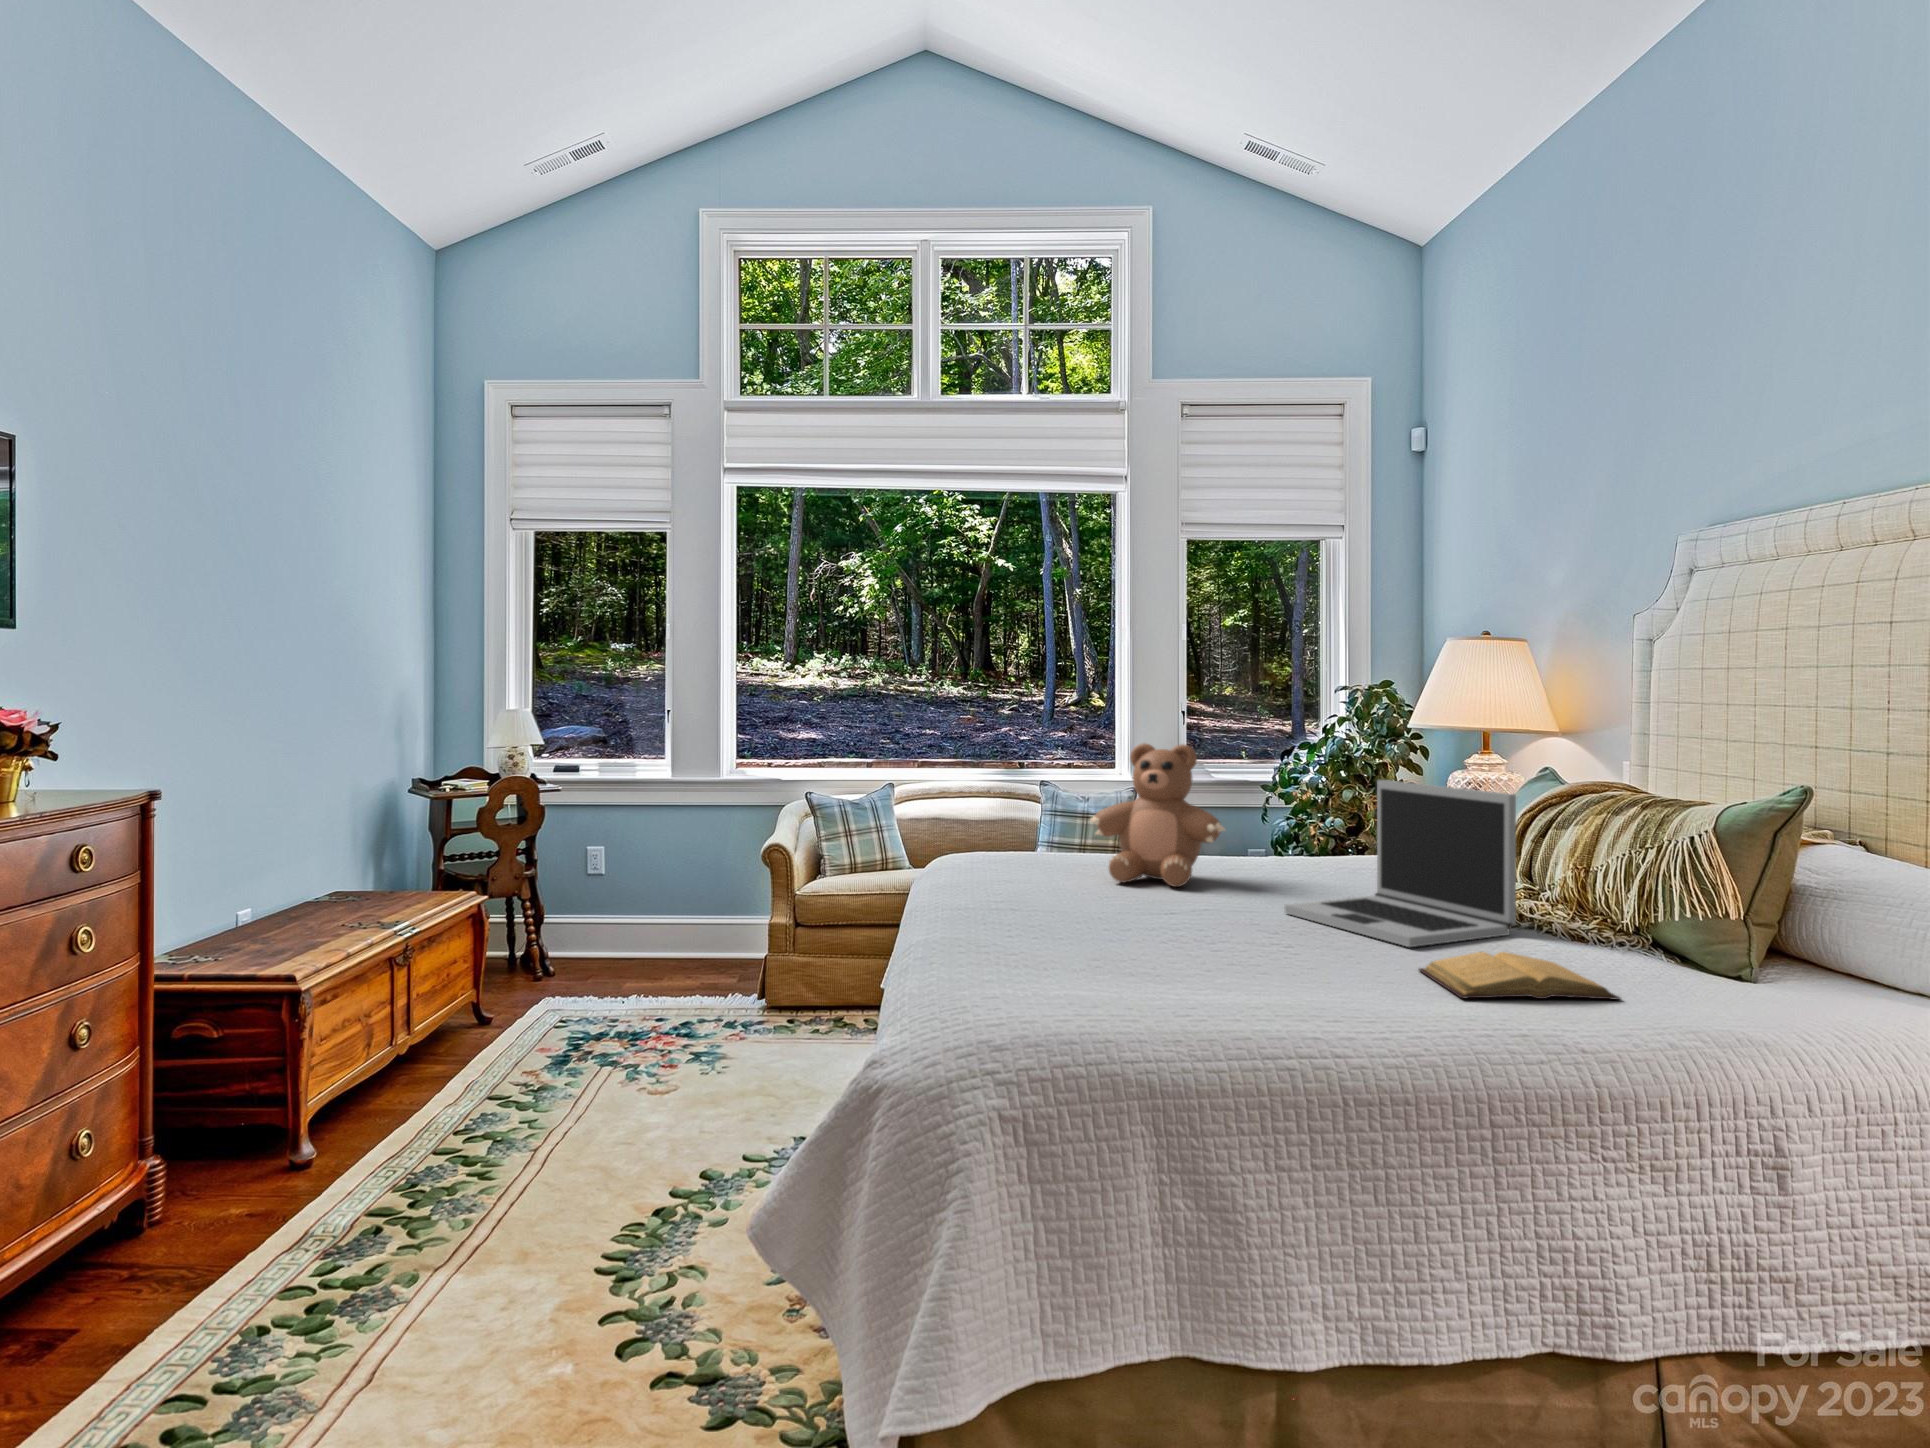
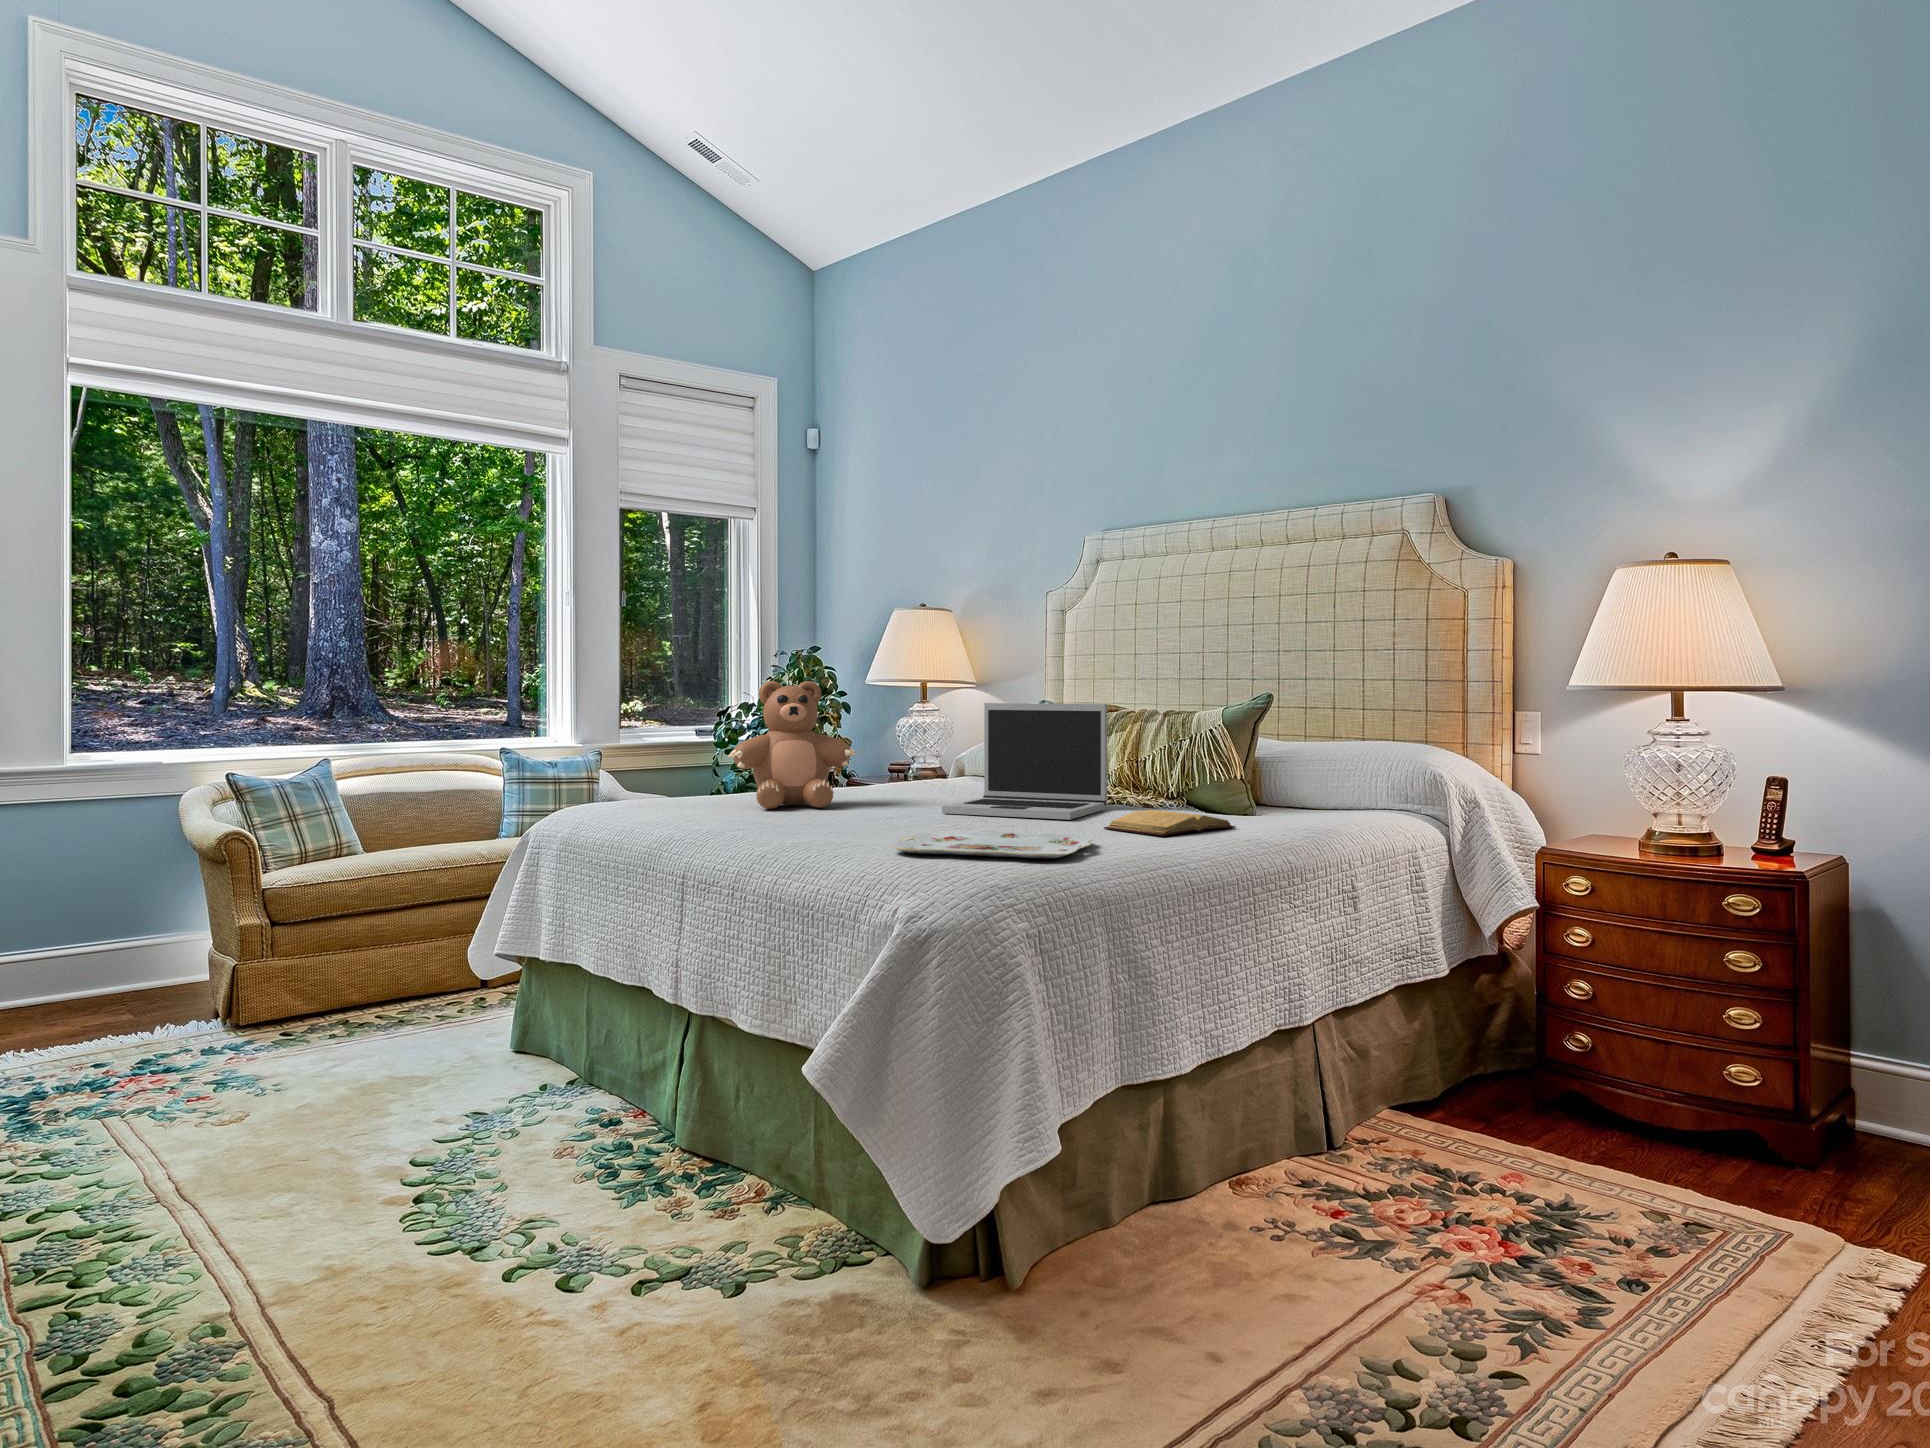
serving tray: none [1071,946,1331,1013] -> present [892,830,1093,858]

